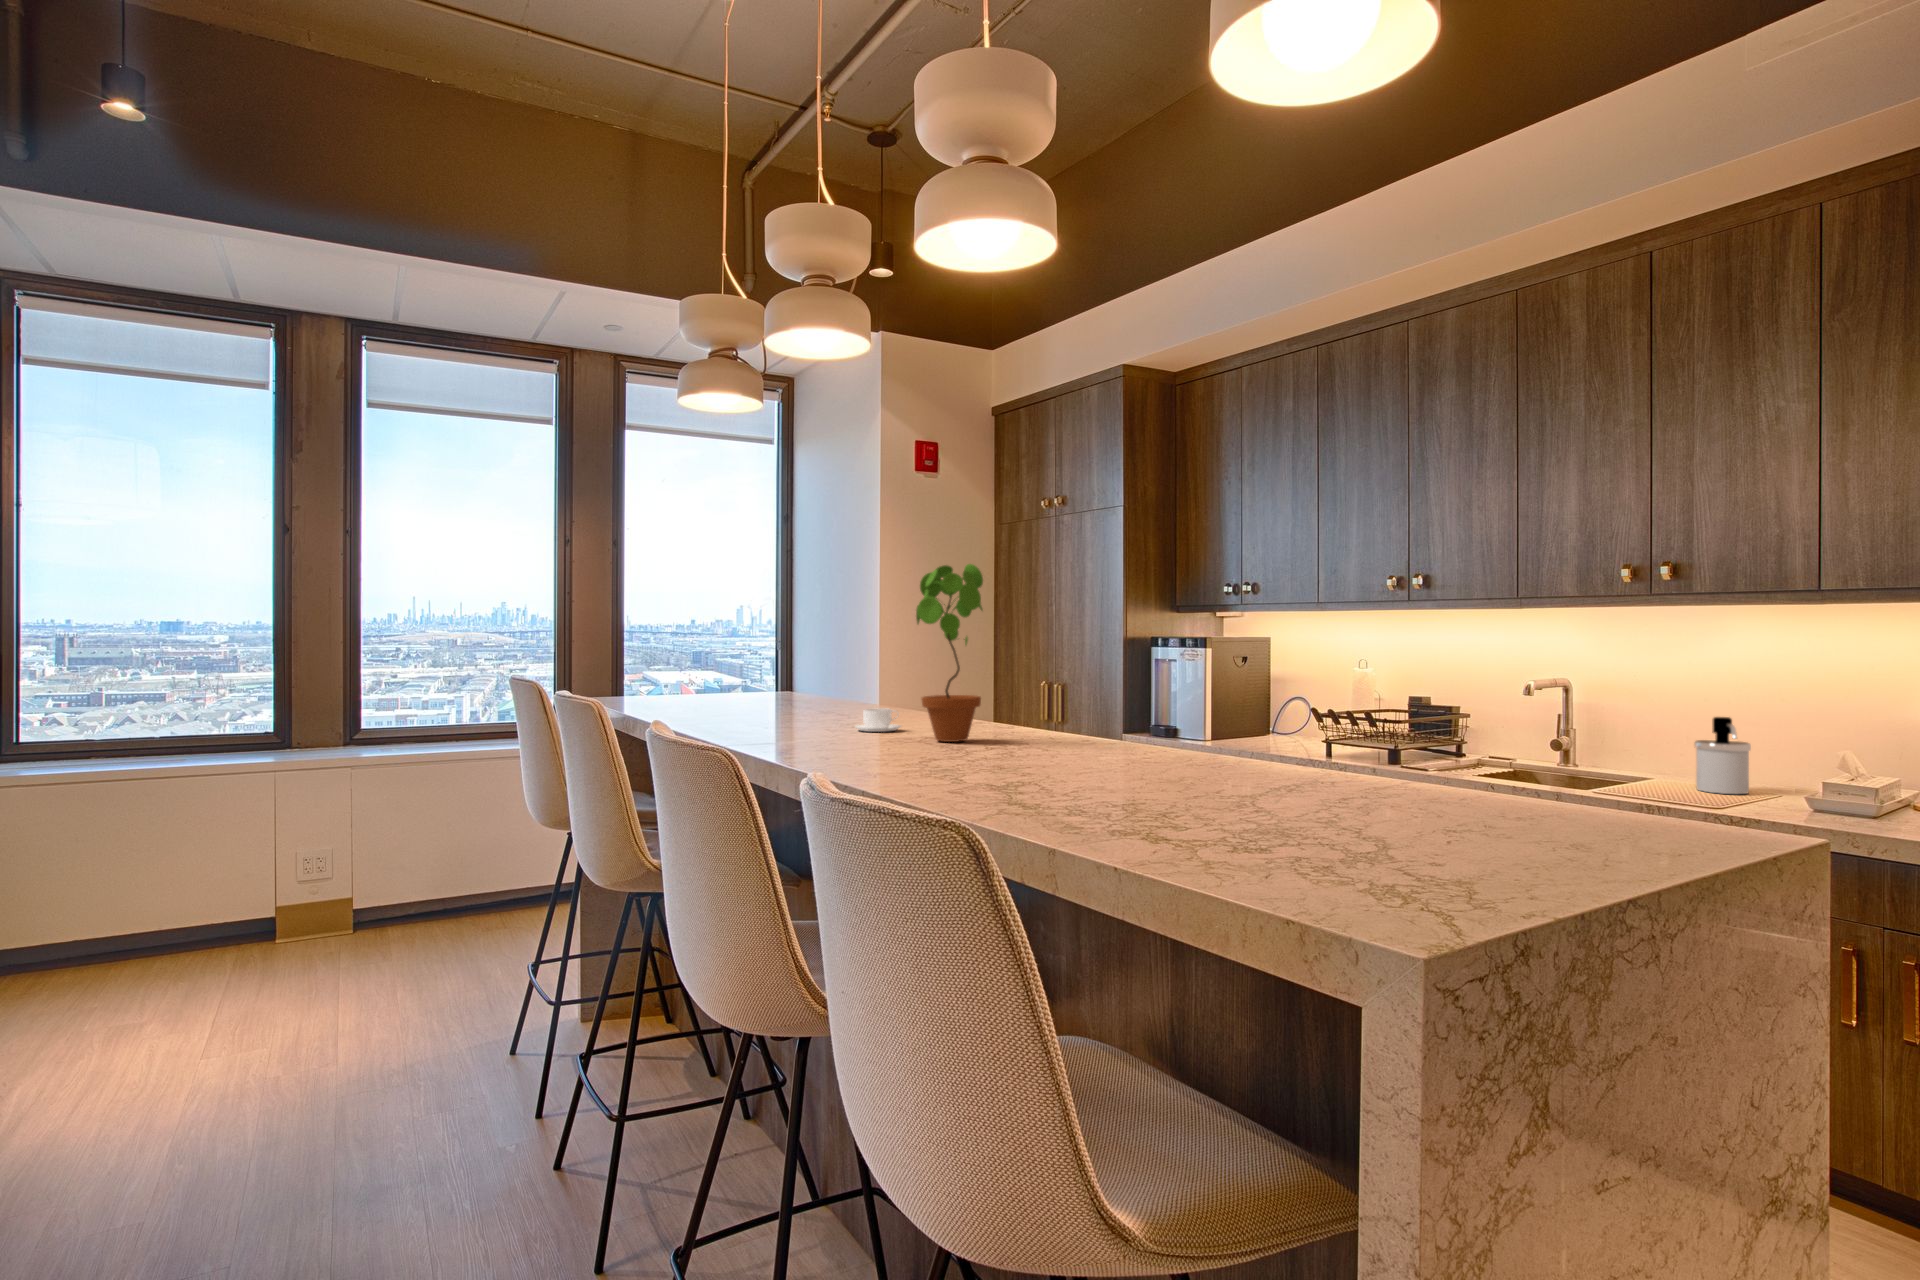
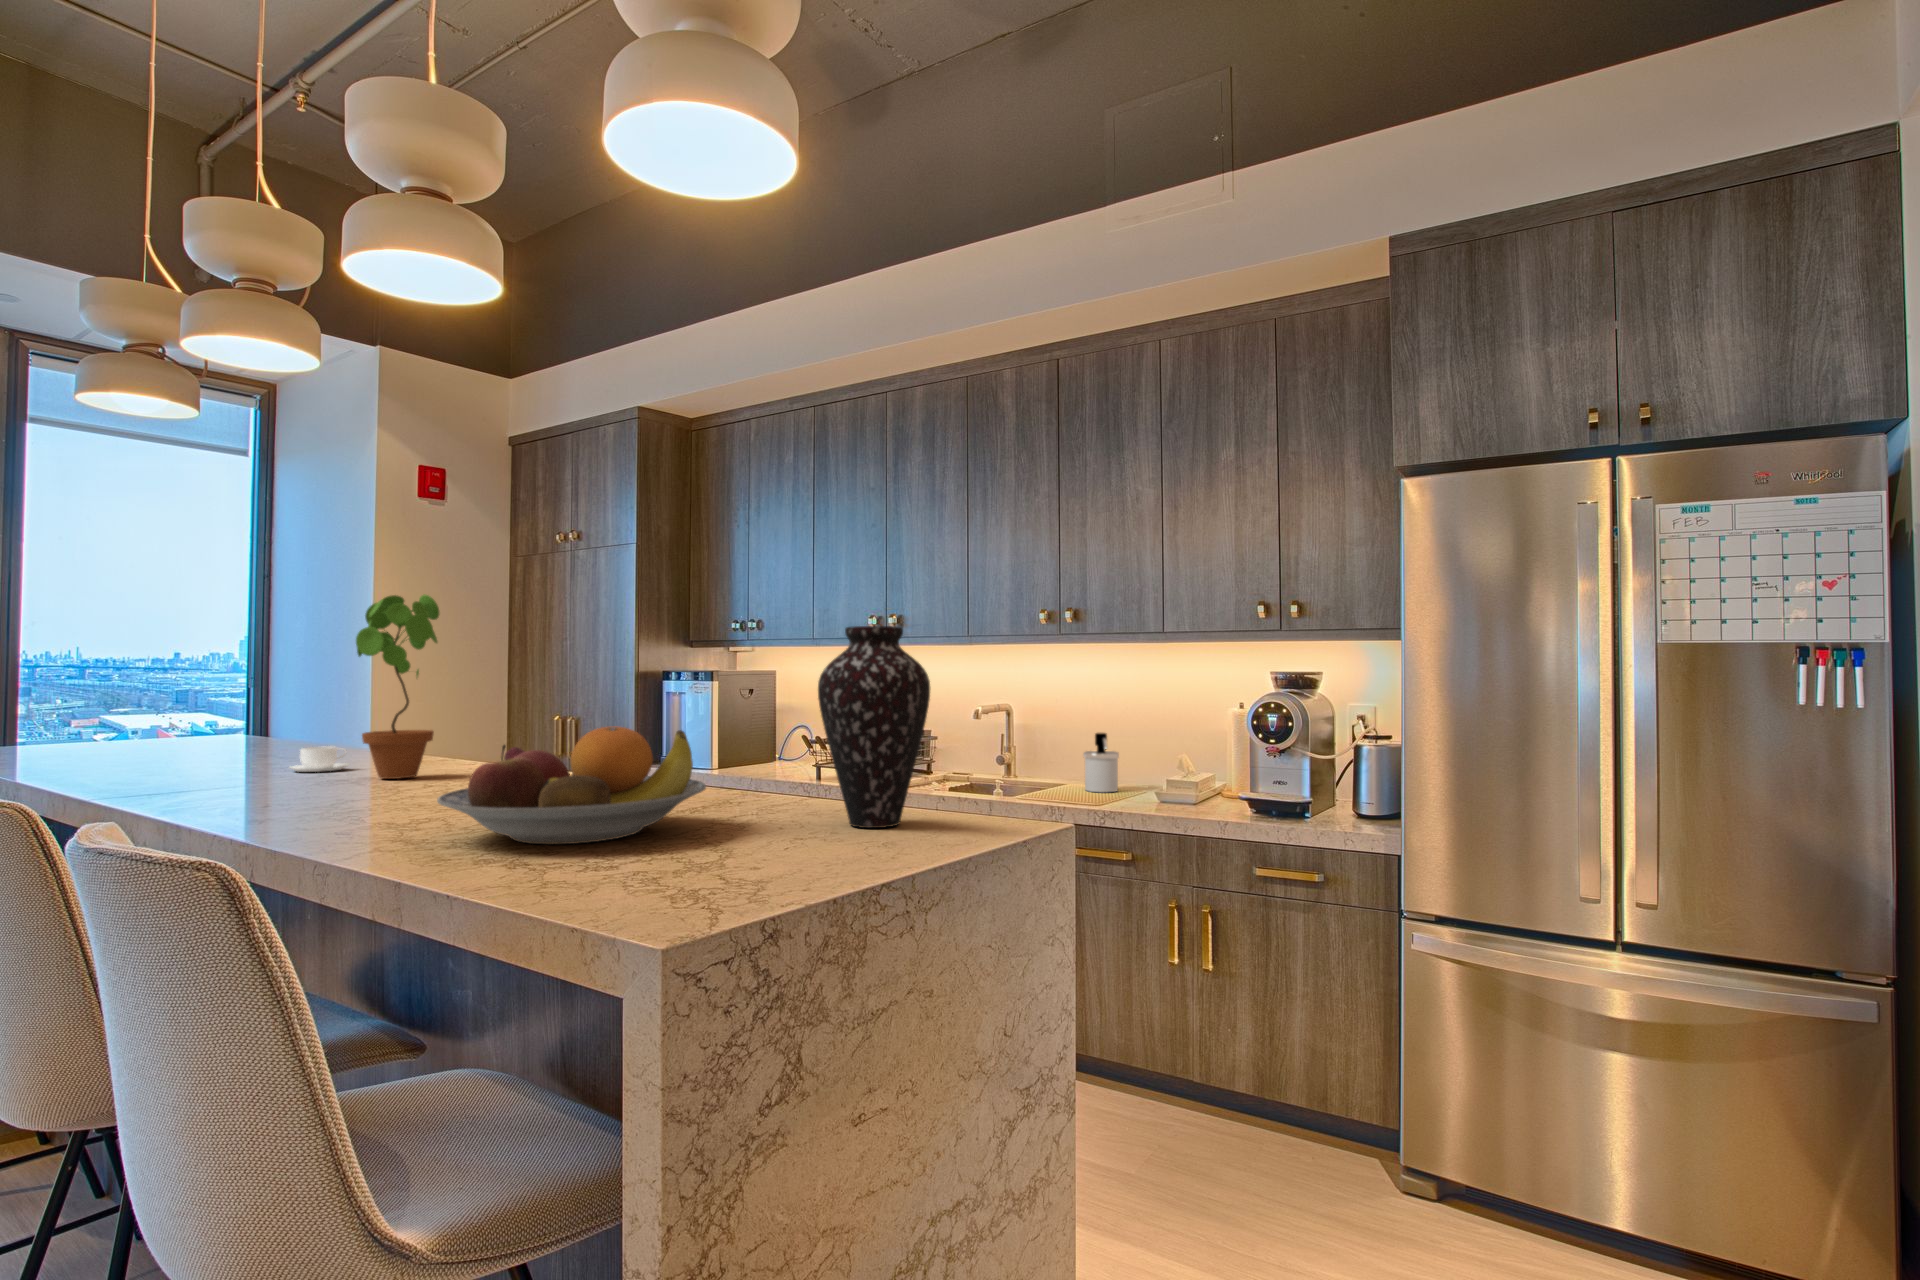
vase: none [1452,585,1606,829] -> present [818,626,930,828]
fruit bowl: none [1054,700,1324,822] -> present [437,727,706,844]

